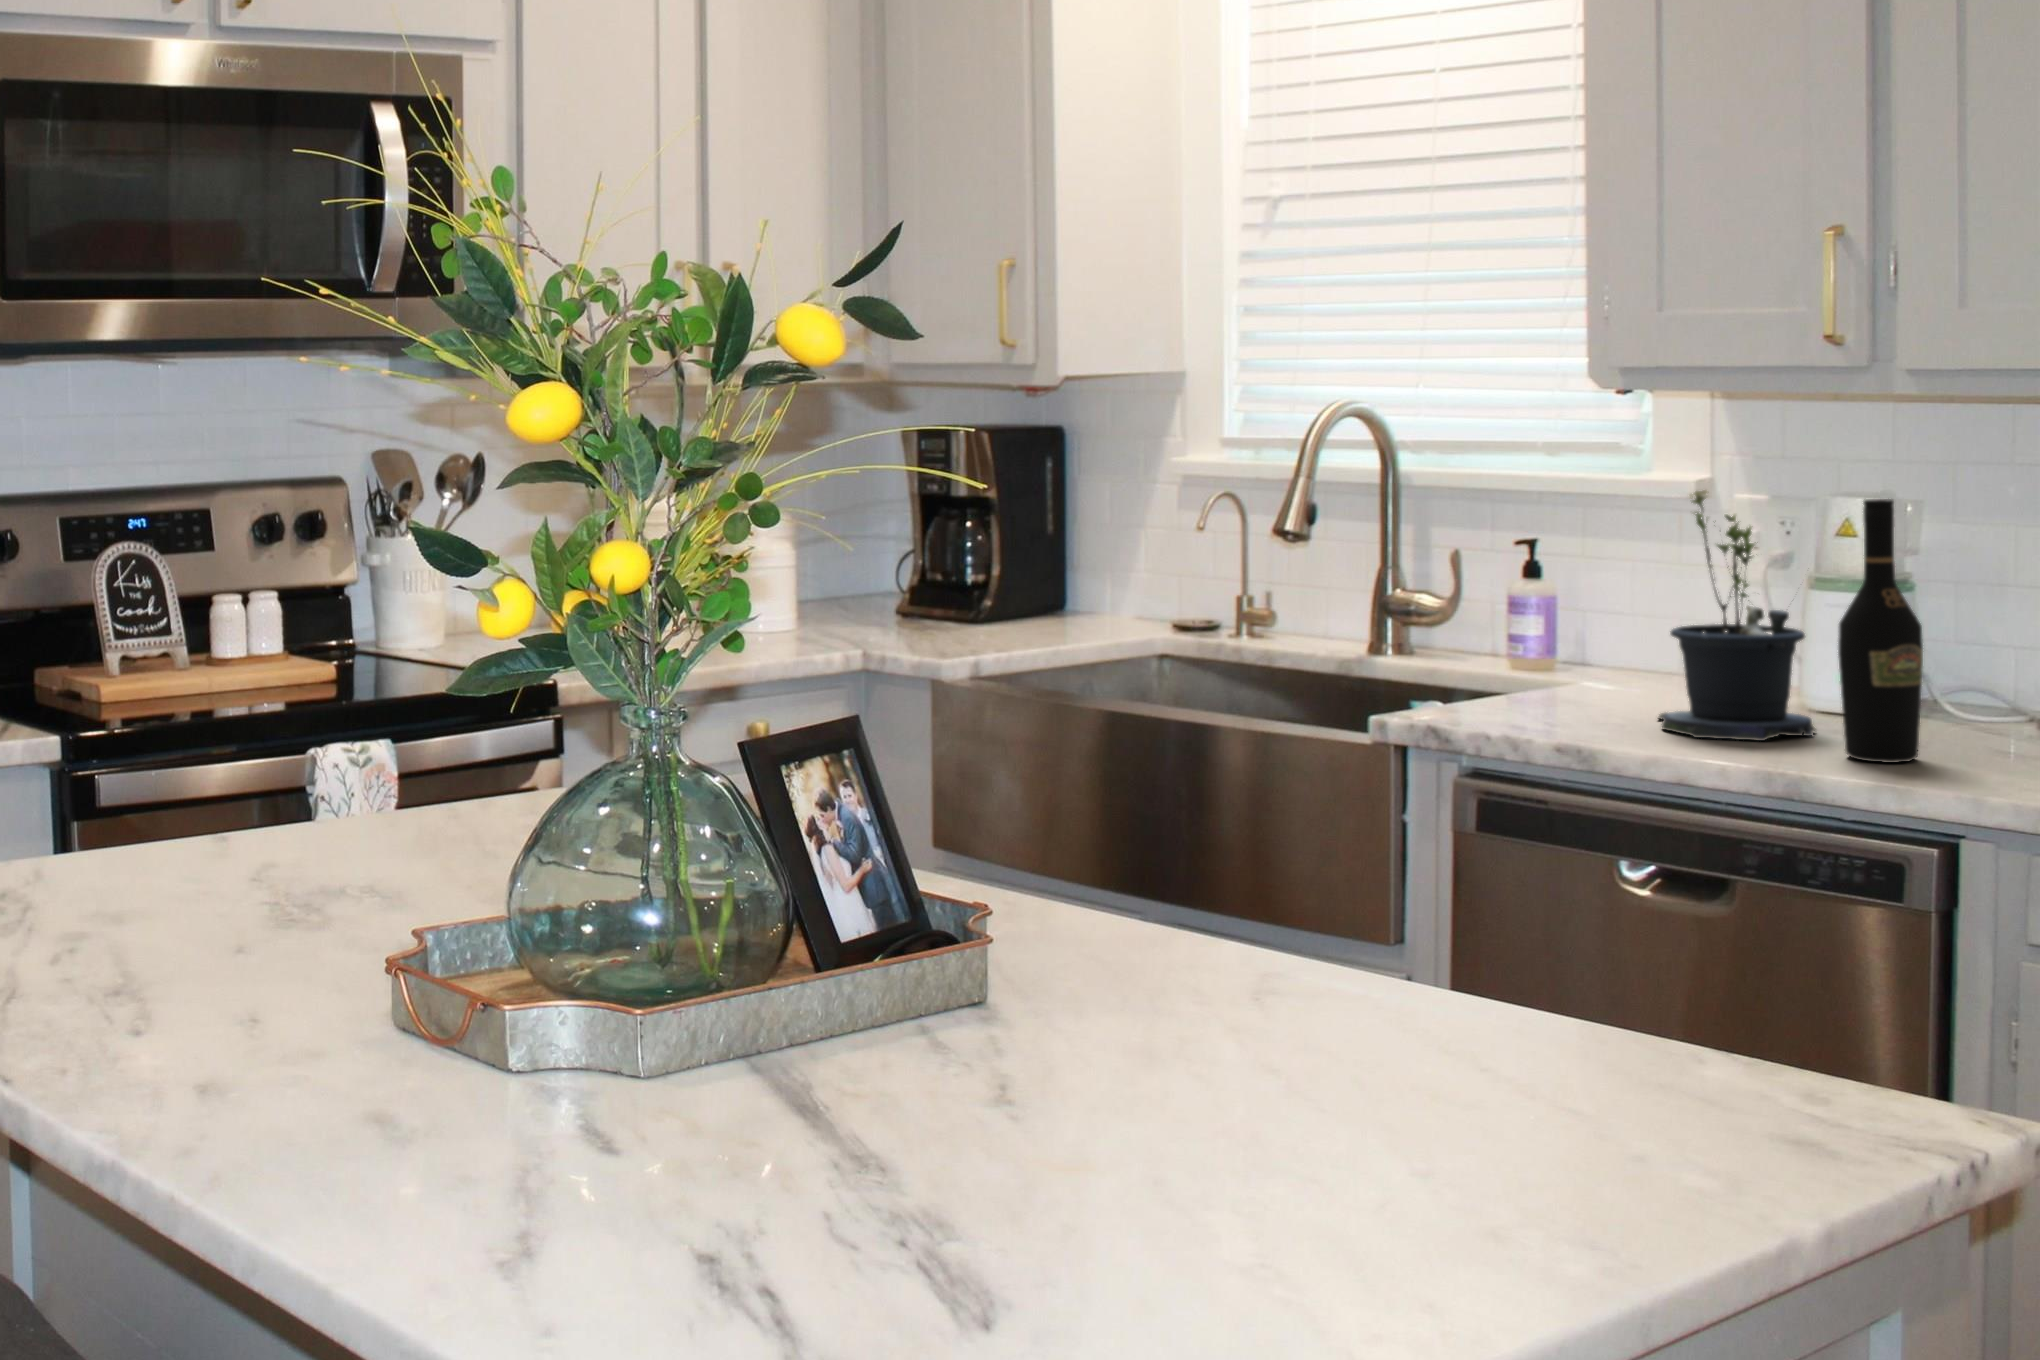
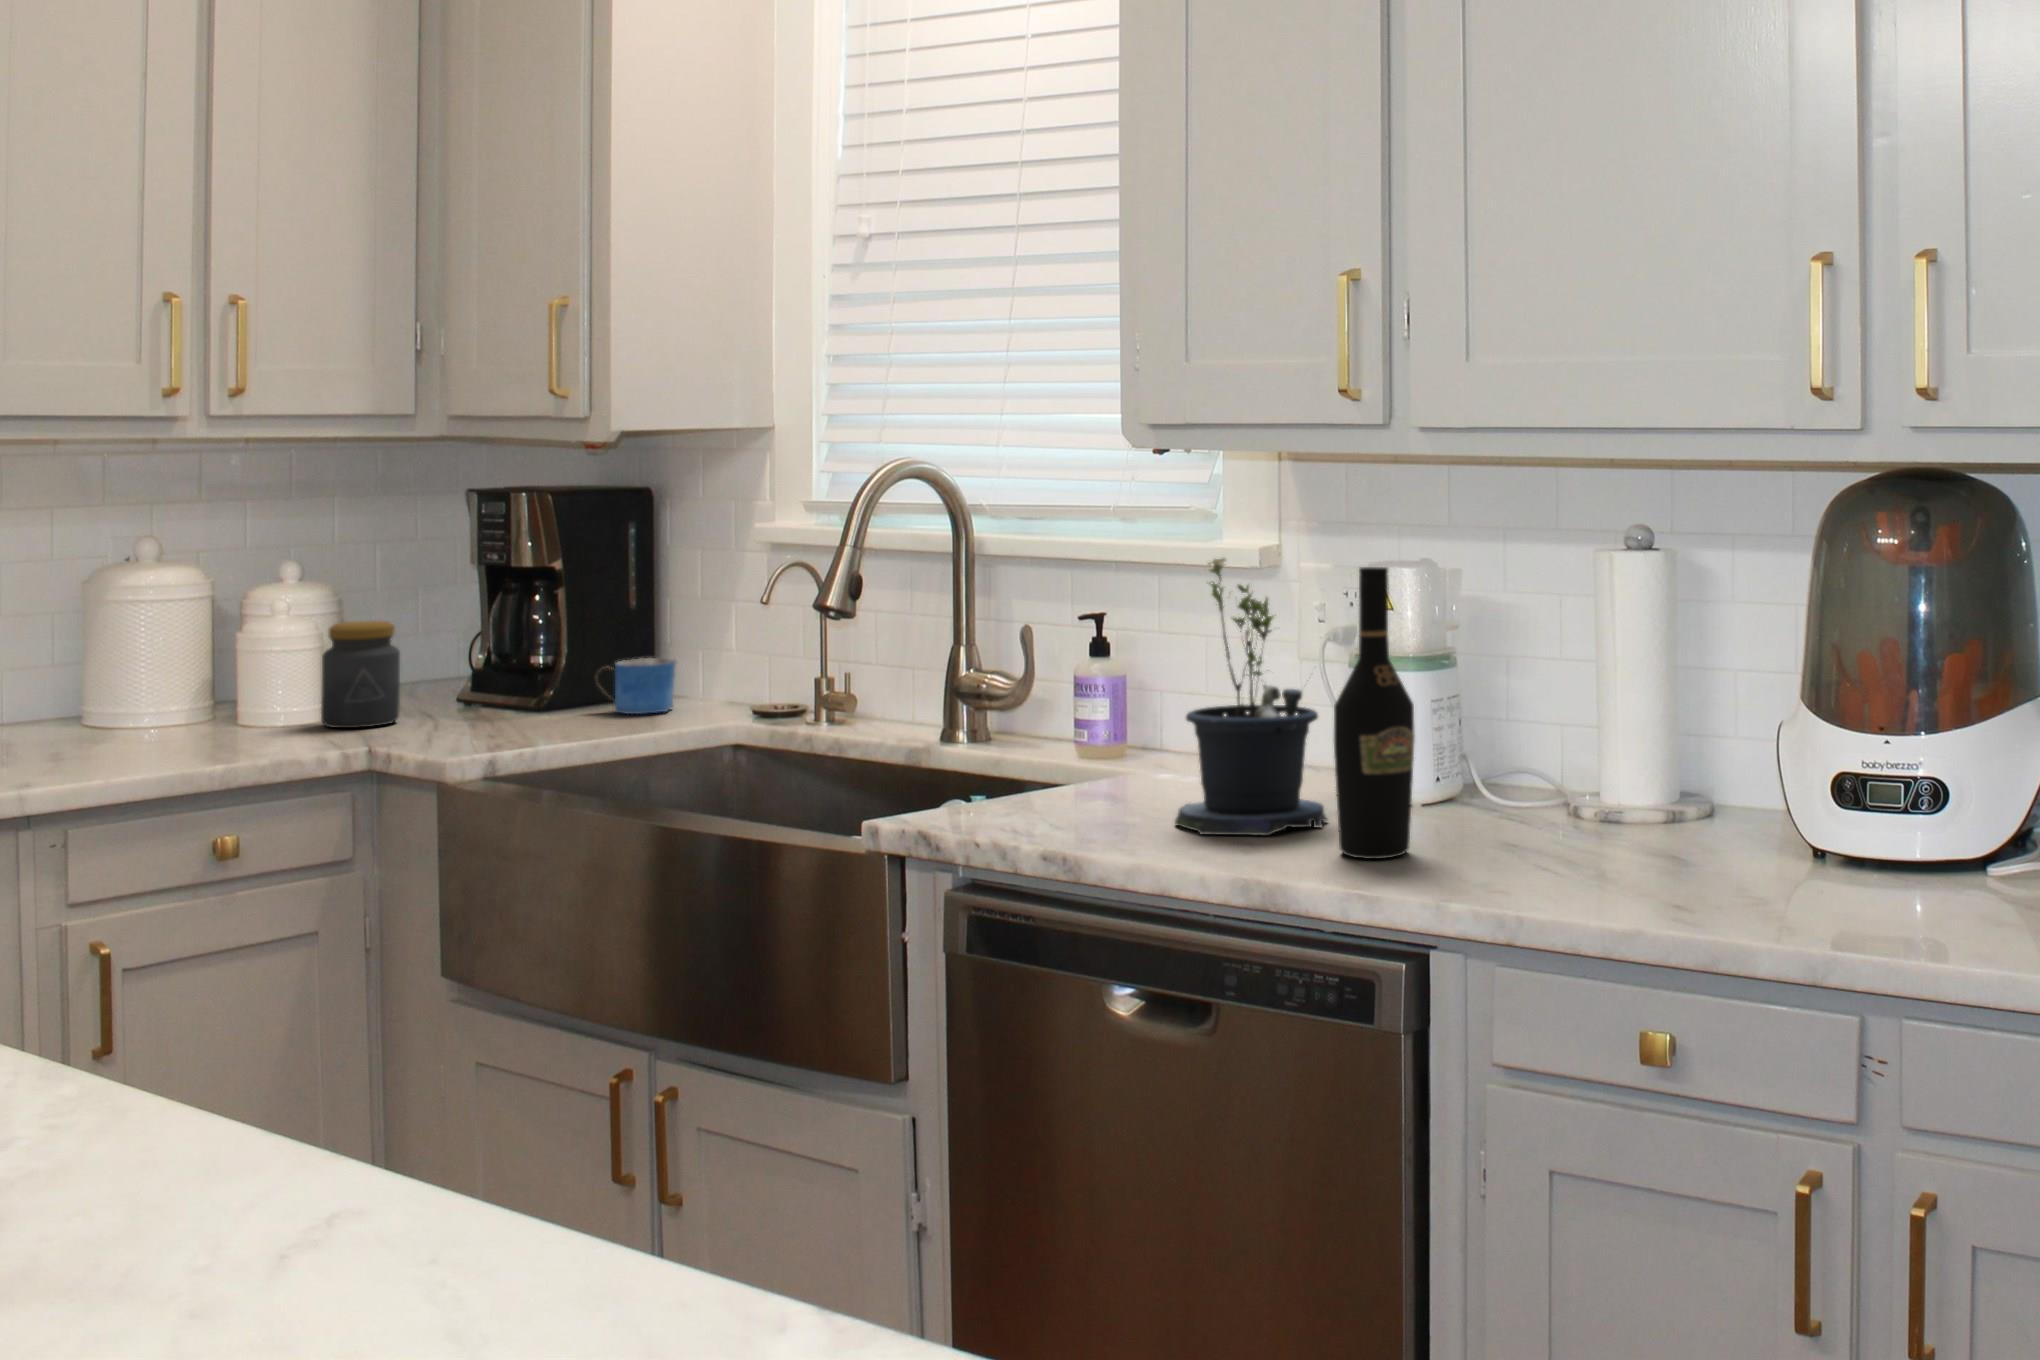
jar: none [803,541,864,632] -> present [321,621,400,728]
mug: none [1022,576,1092,626] -> present [595,658,676,714]

